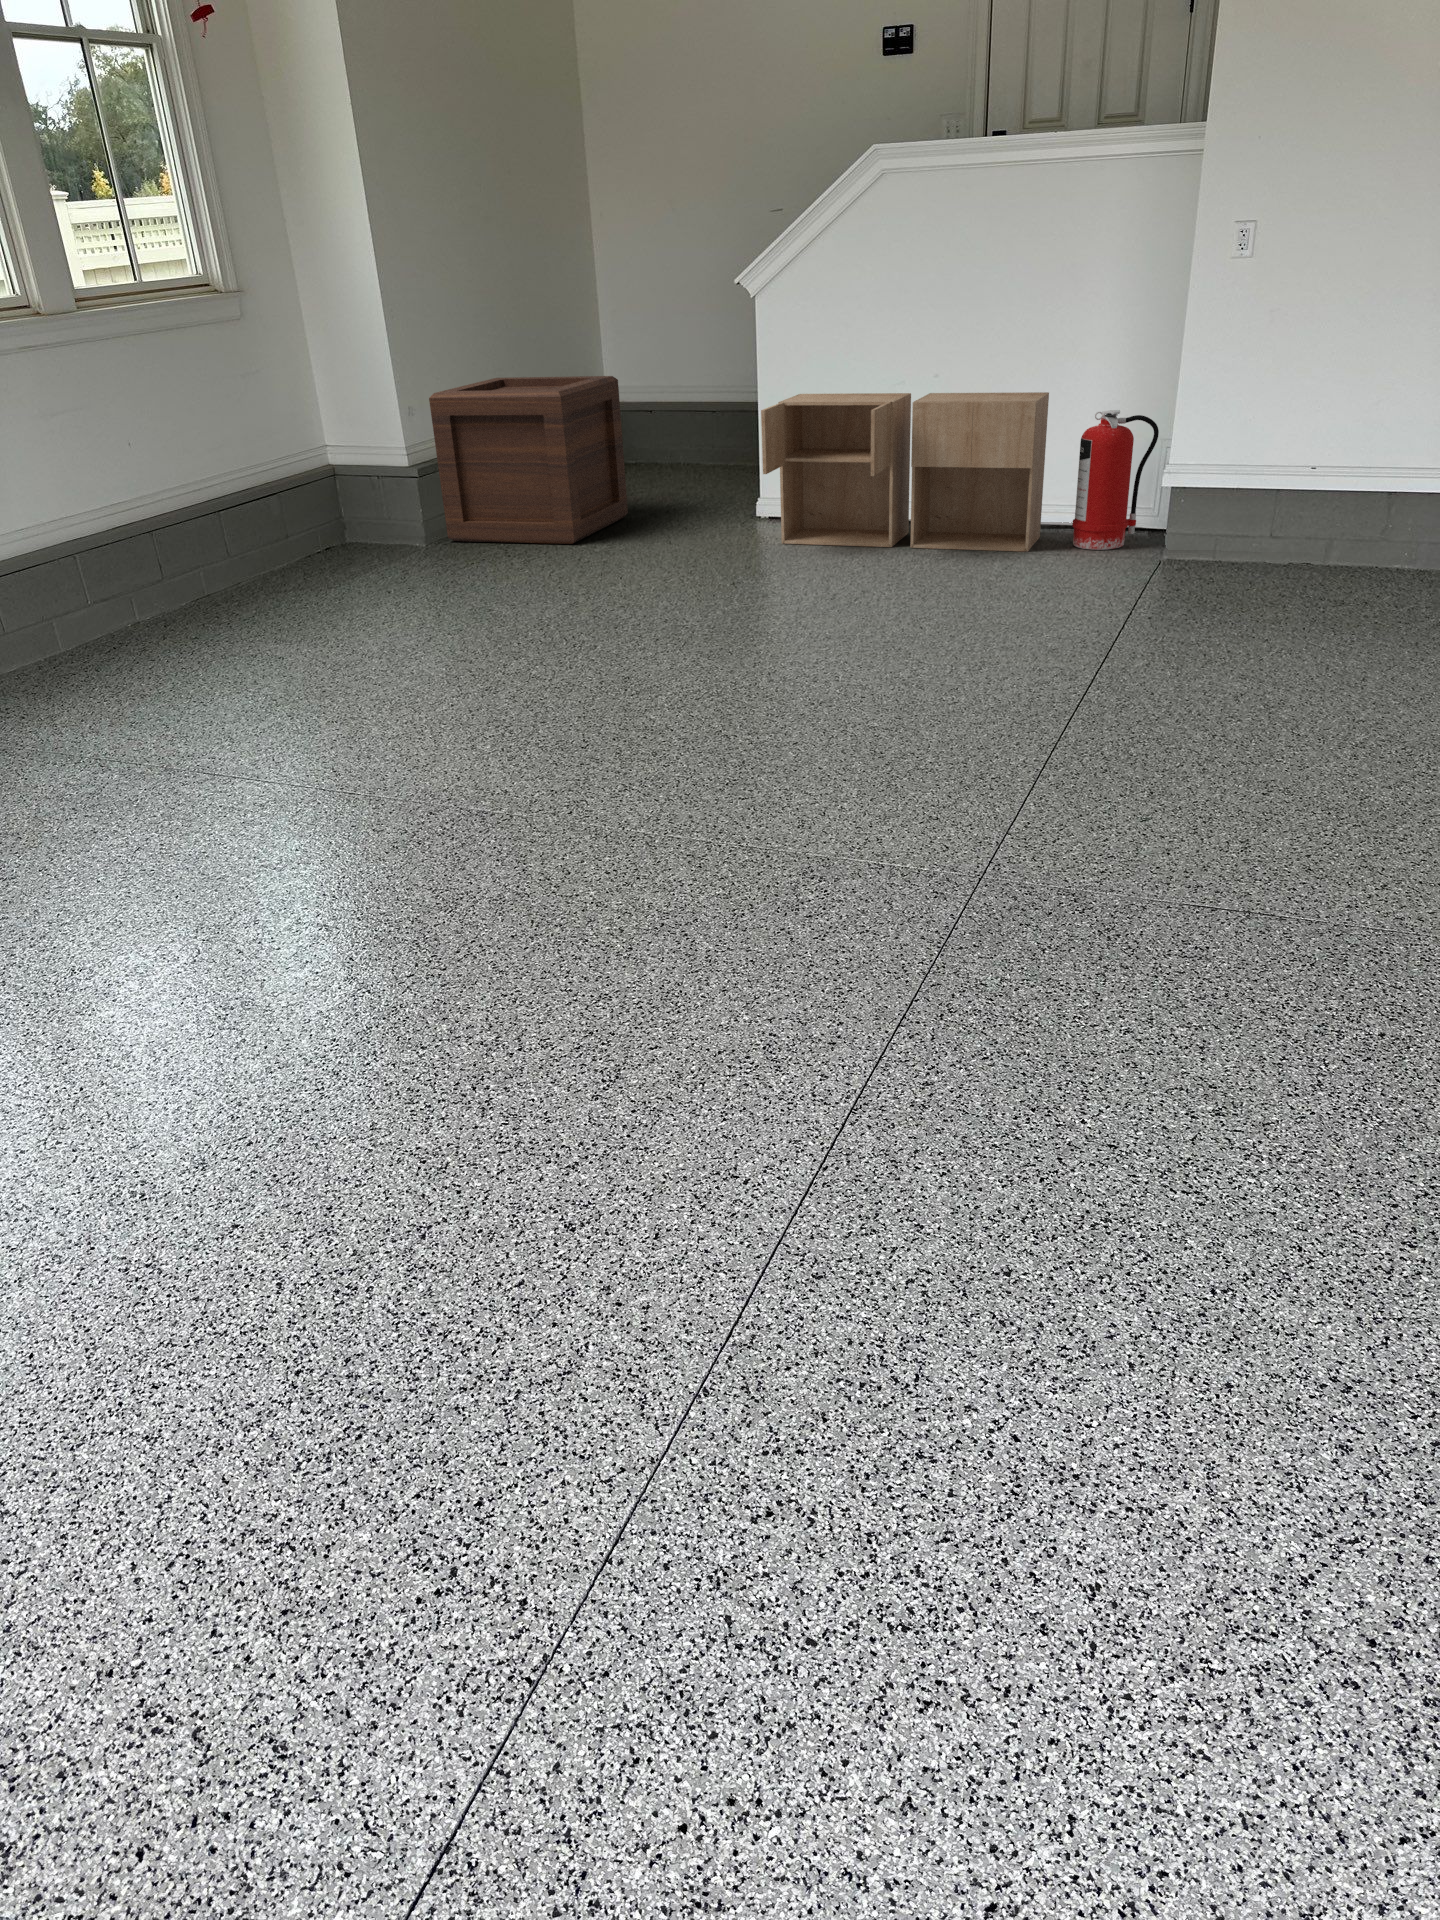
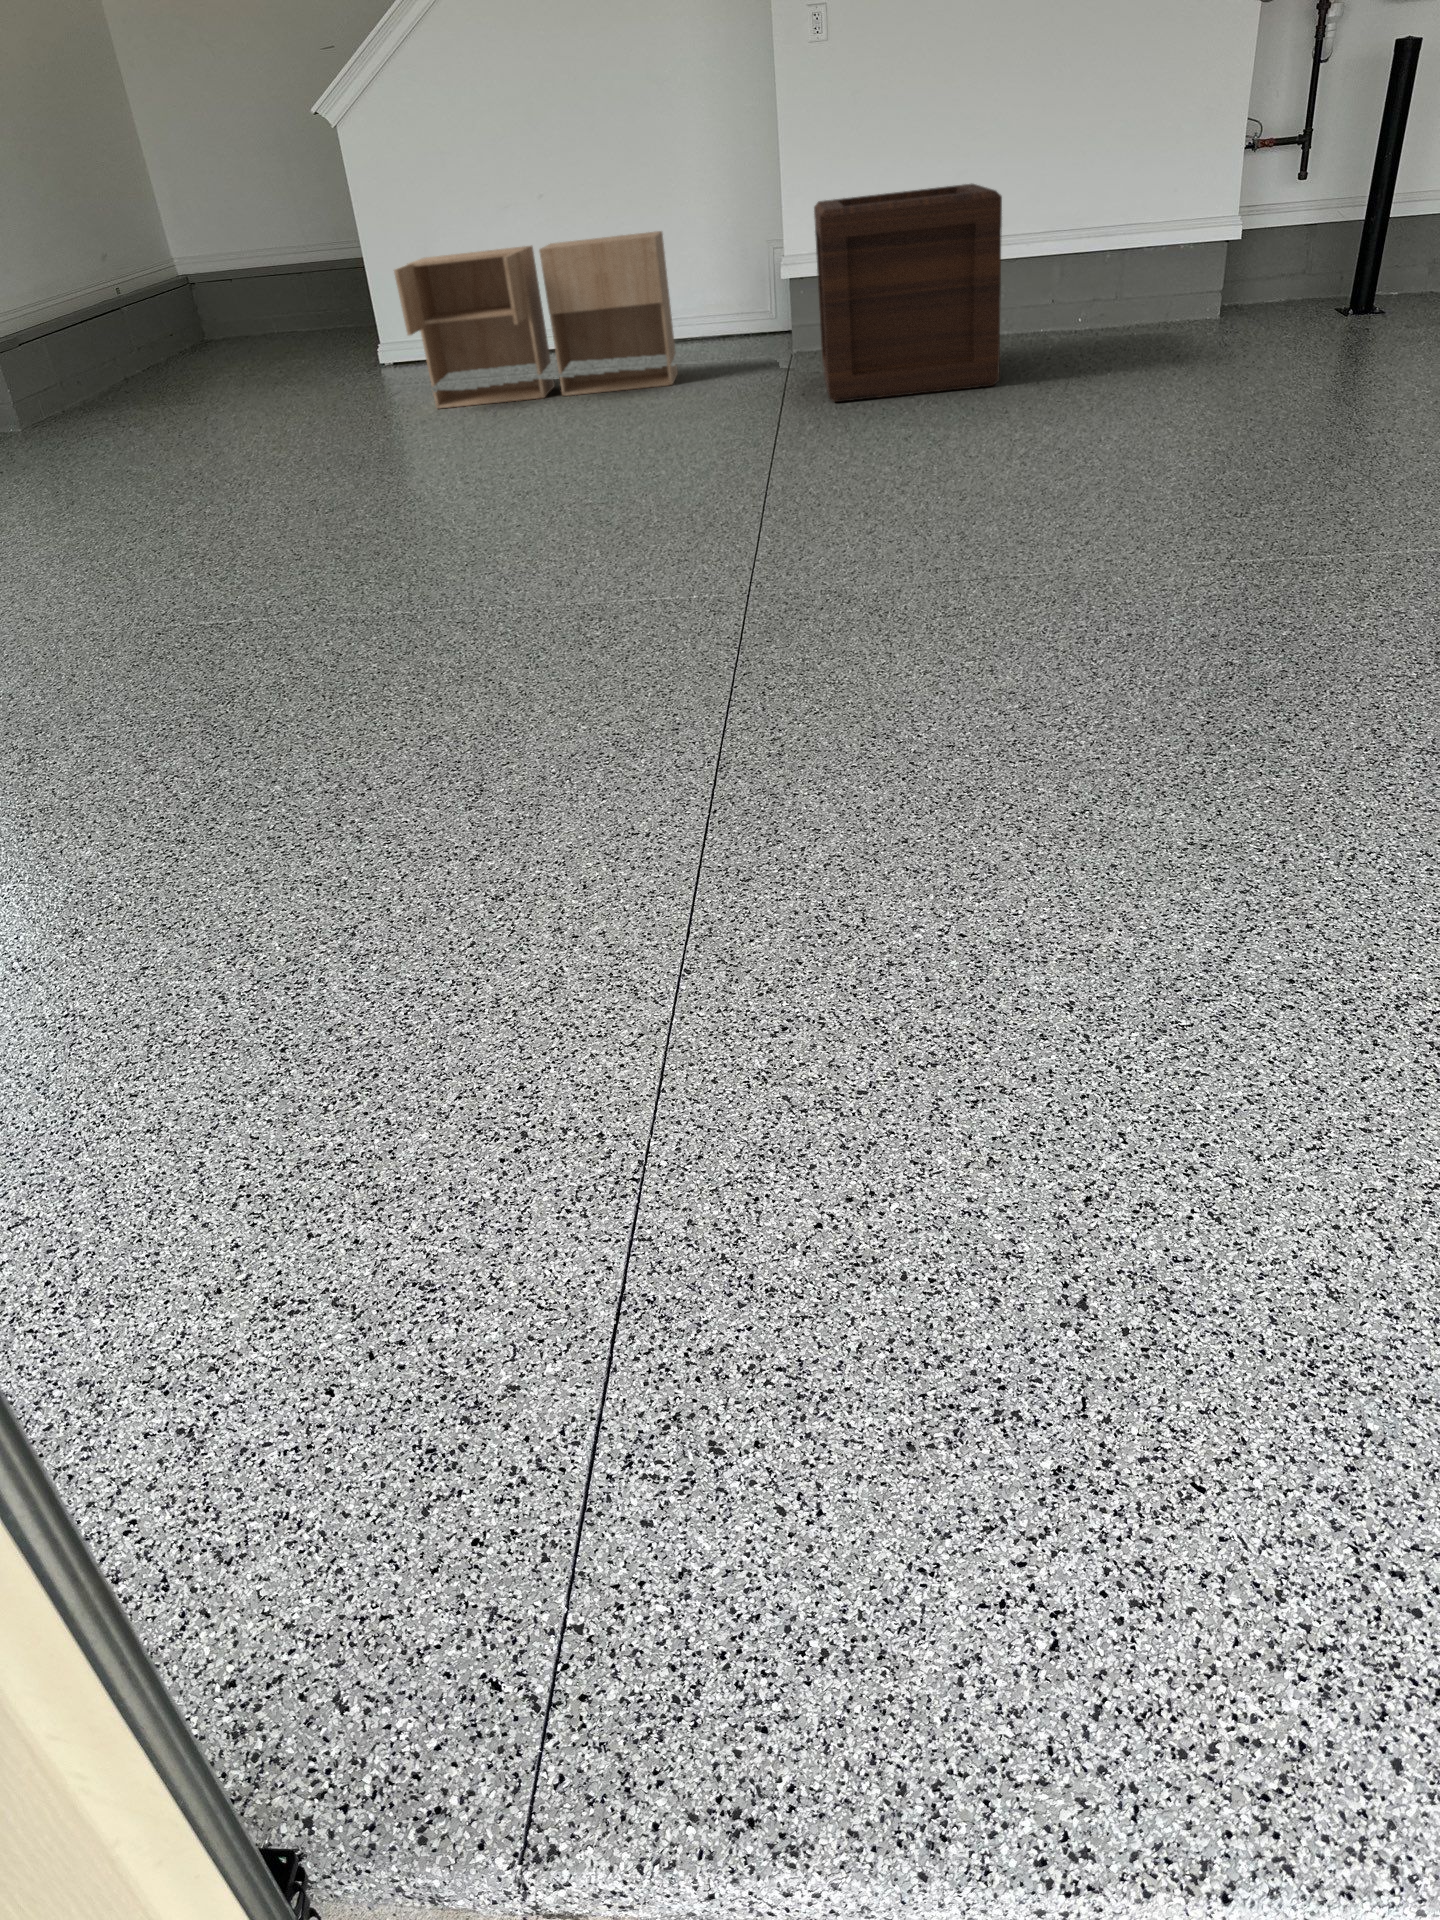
wooden crate: present [429,376,628,544] -> present [814,184,1002,402]
fire extinguisher: present [1072,410,1159,550] -> none [701,238,768,377]

